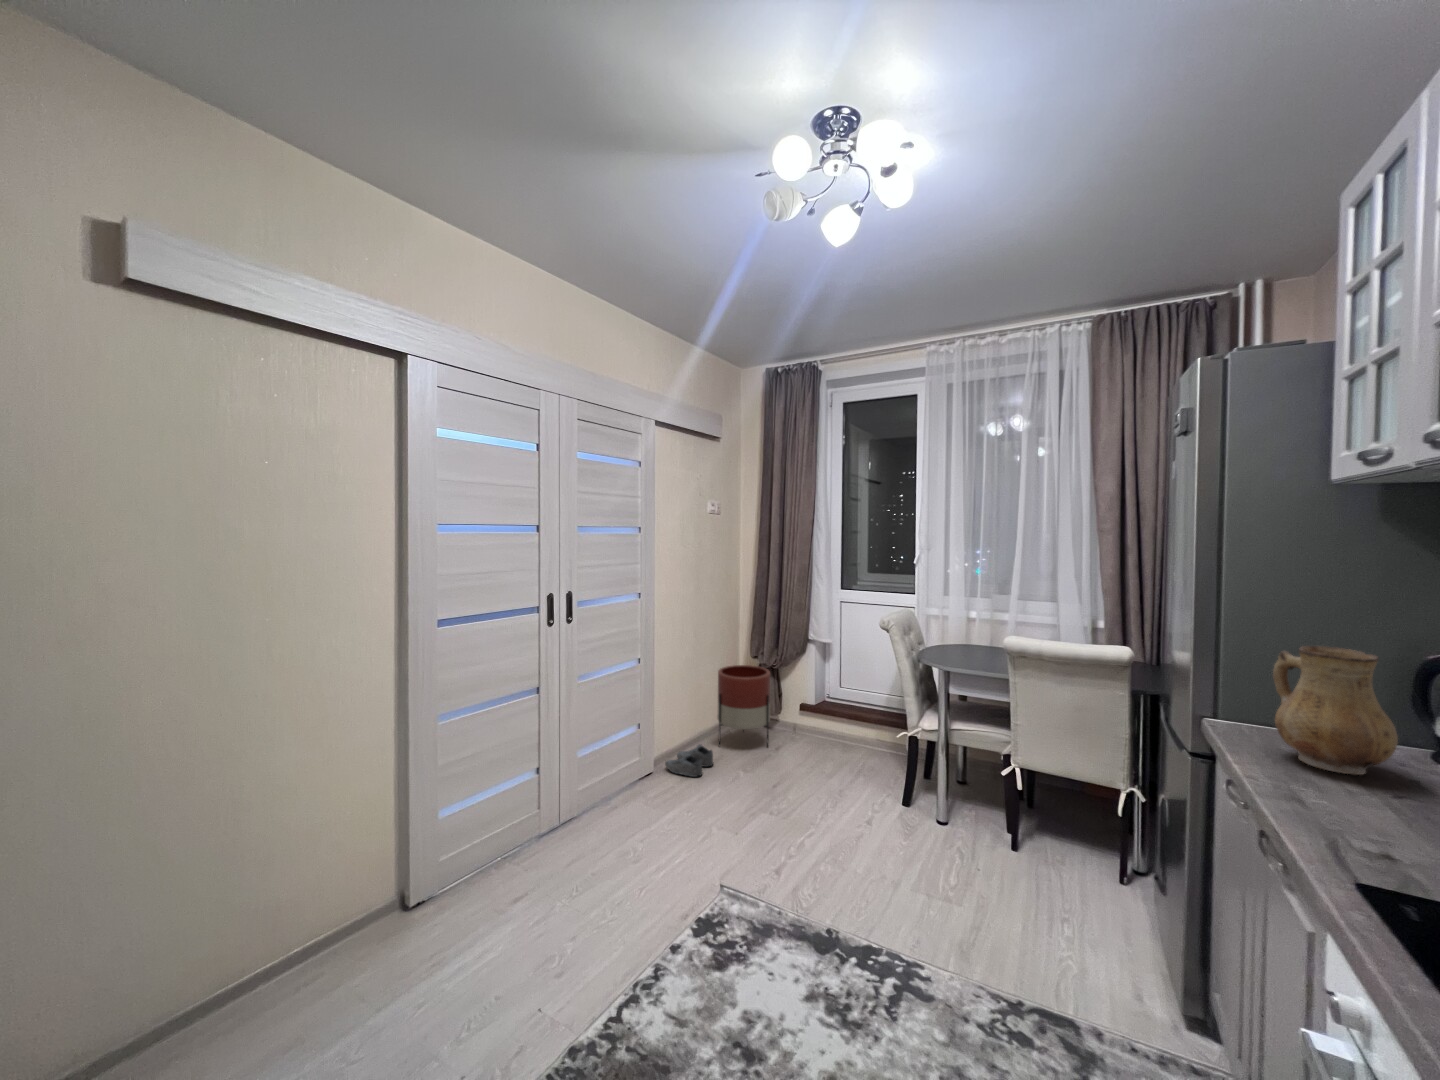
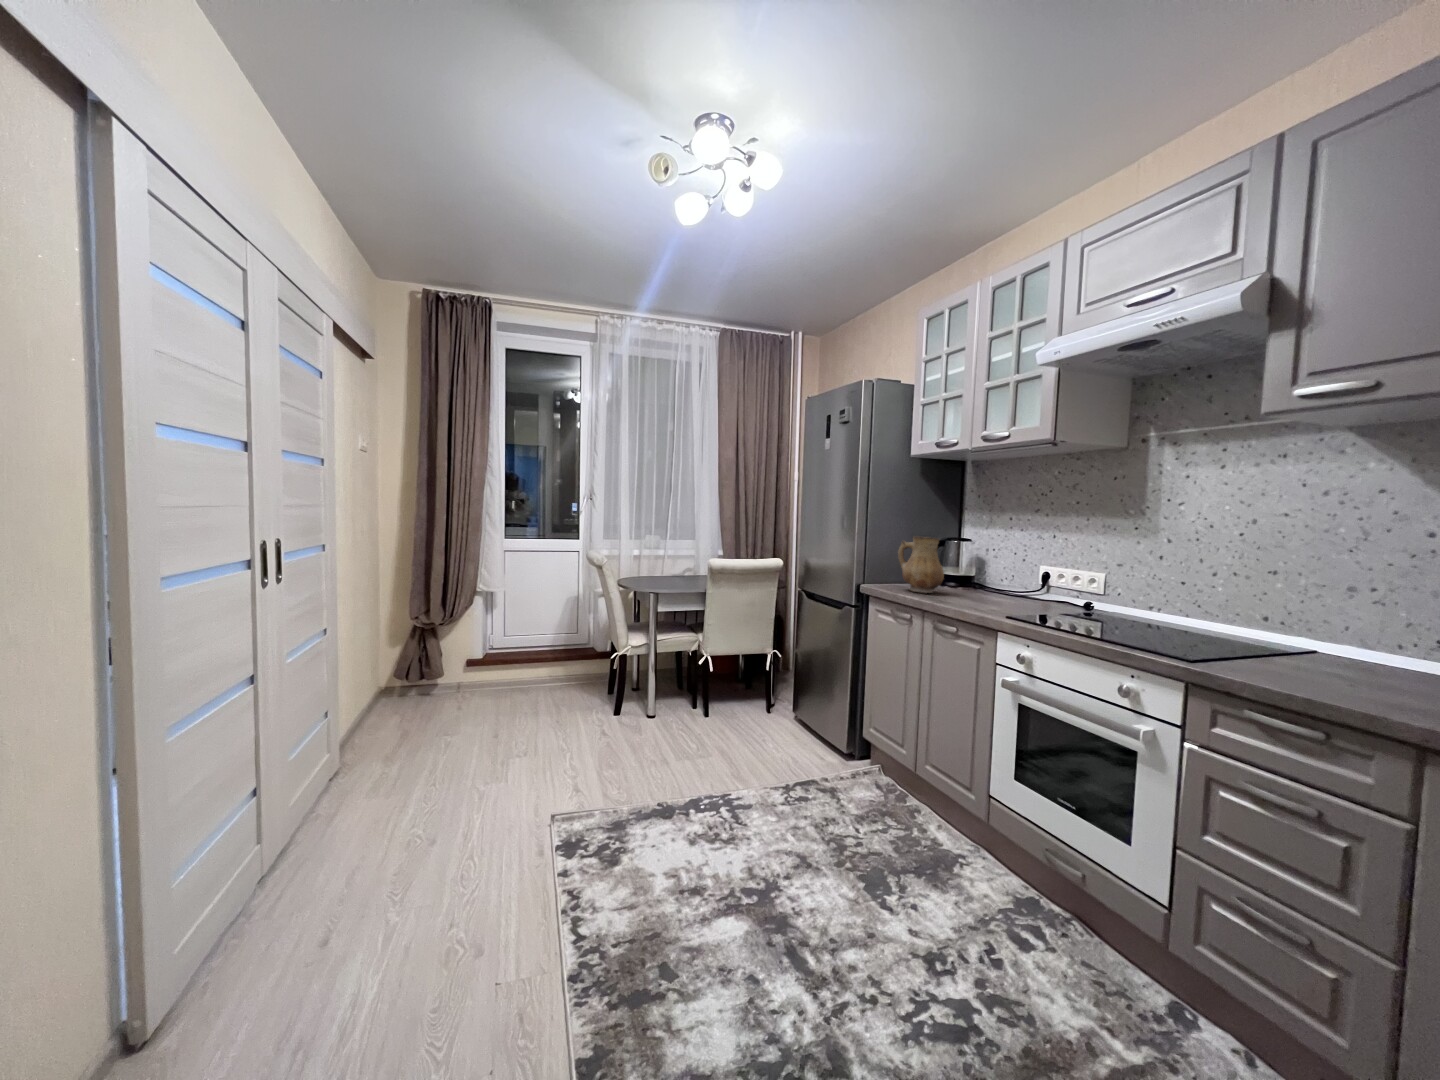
planter: present [717,665,770,745] -> none [374,625,448,725]
shoe: present [665,745,714,777] -> none [339,721,402,761]

